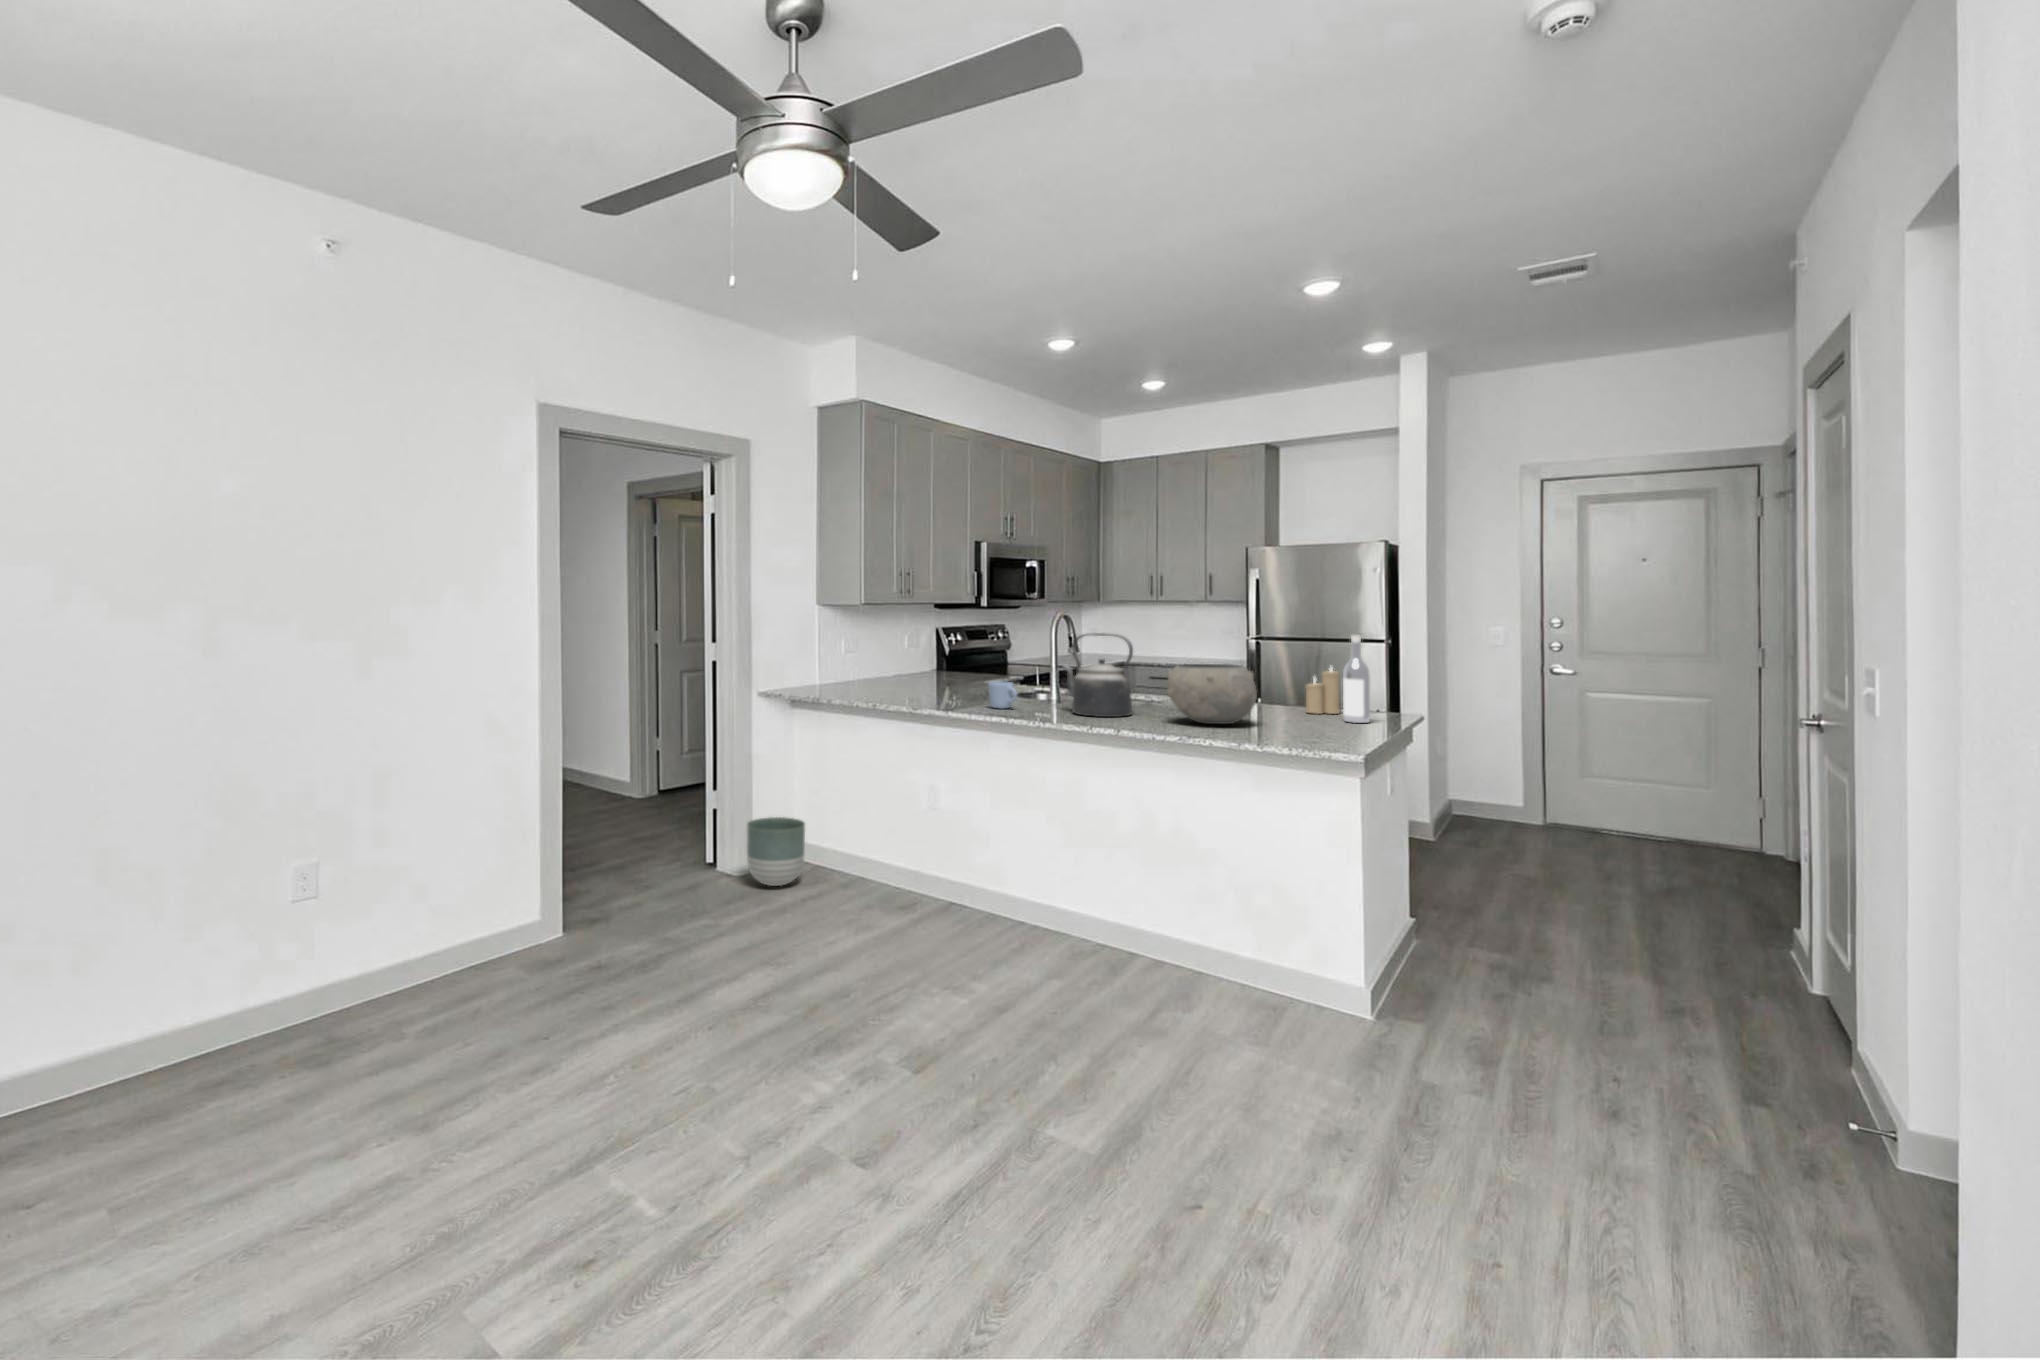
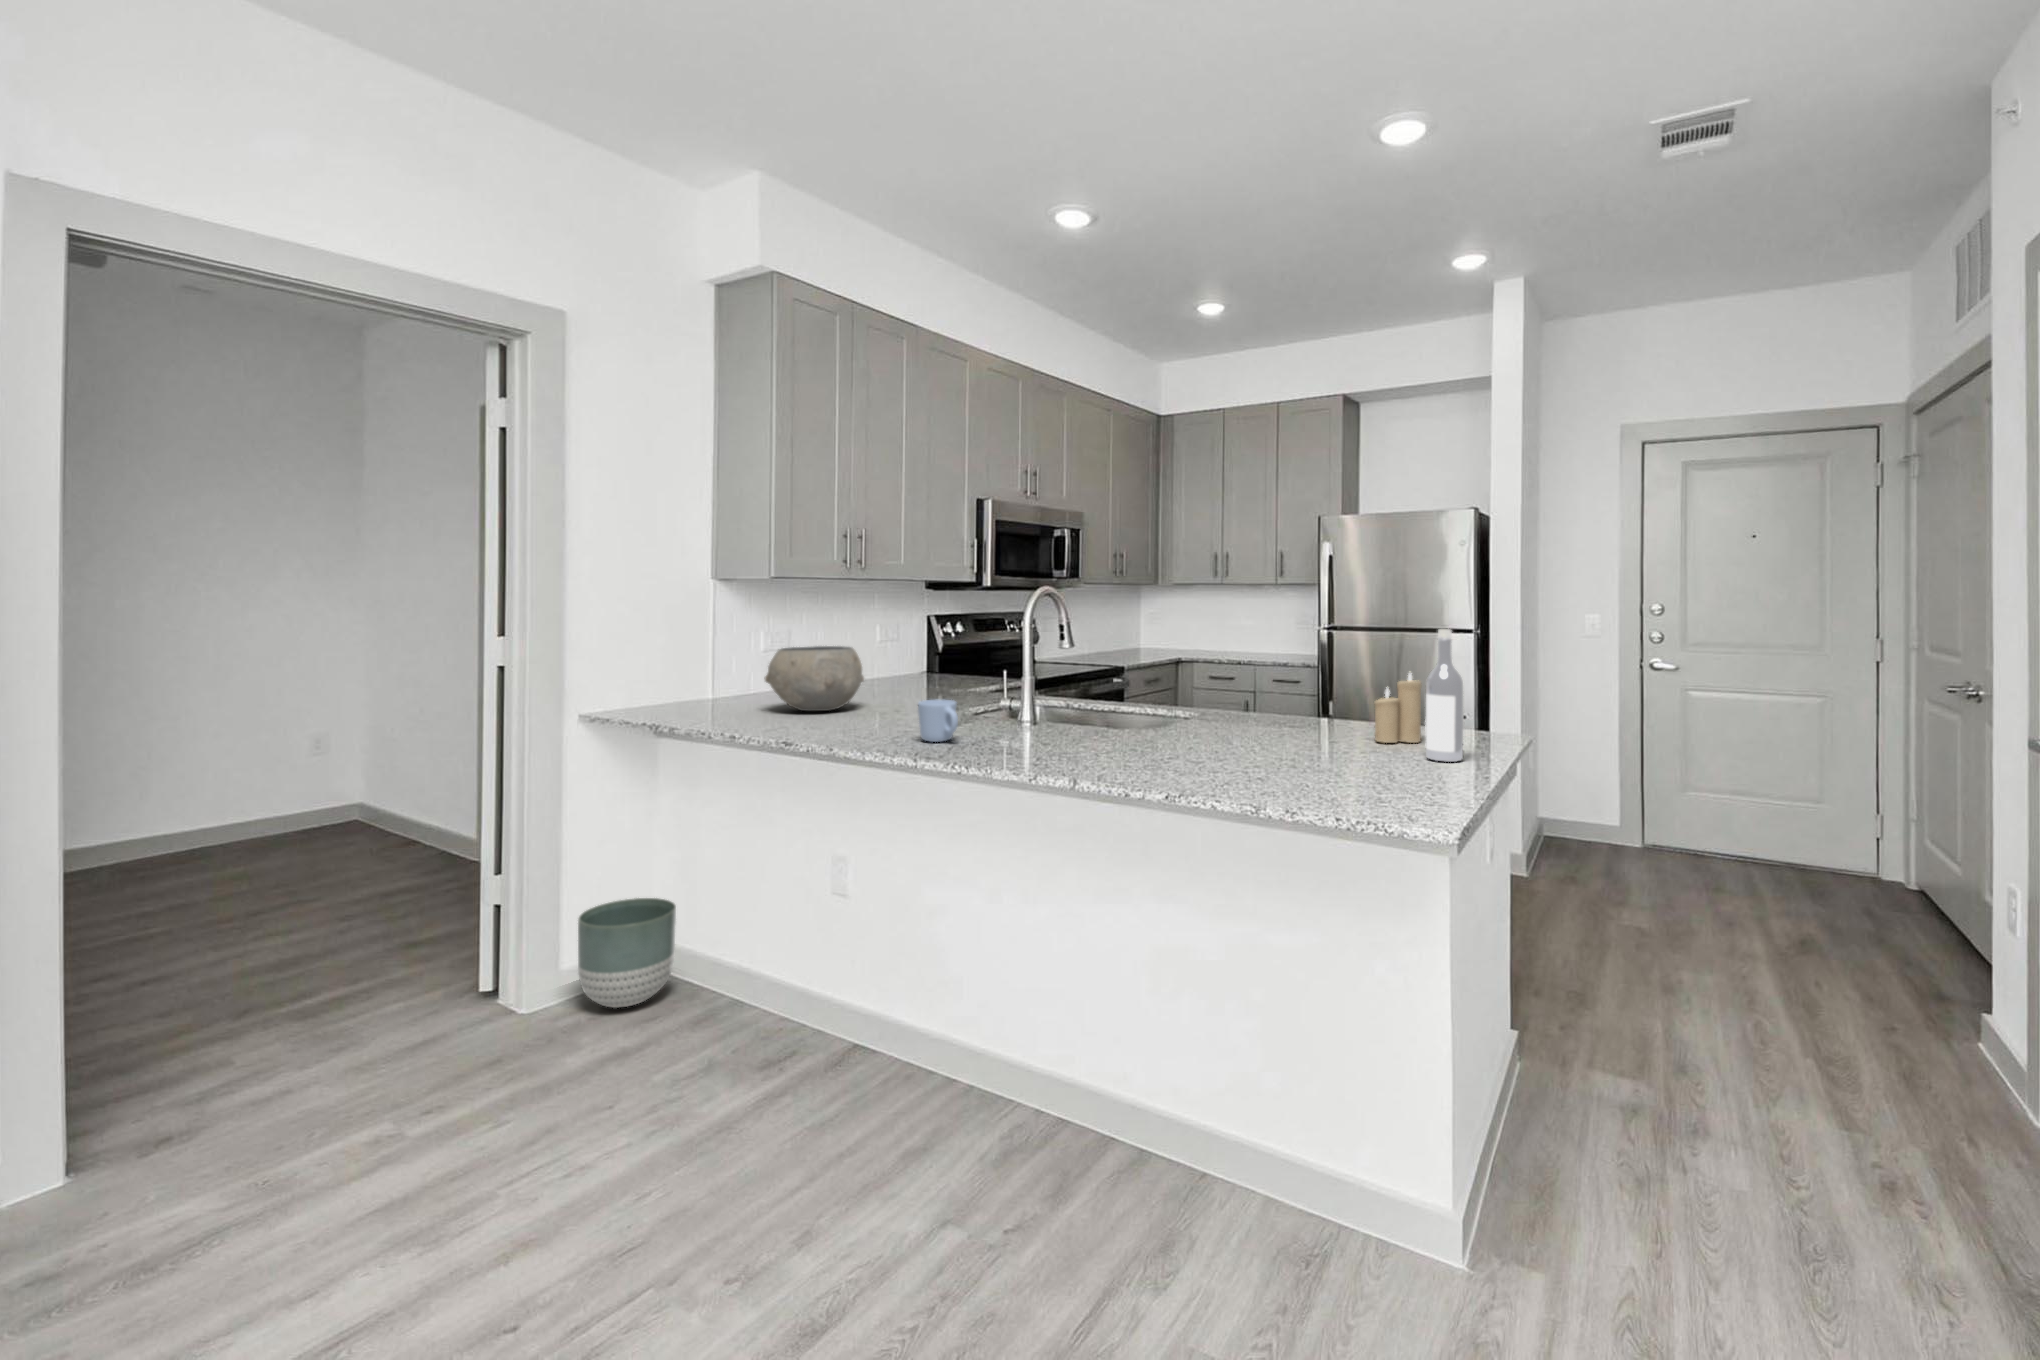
kettle: present [1063,633,1133,717] -> none [1026,626,1124,756]
ceramic bowl: present [1167,664,1257,724] -> present [764,646,864,711]

